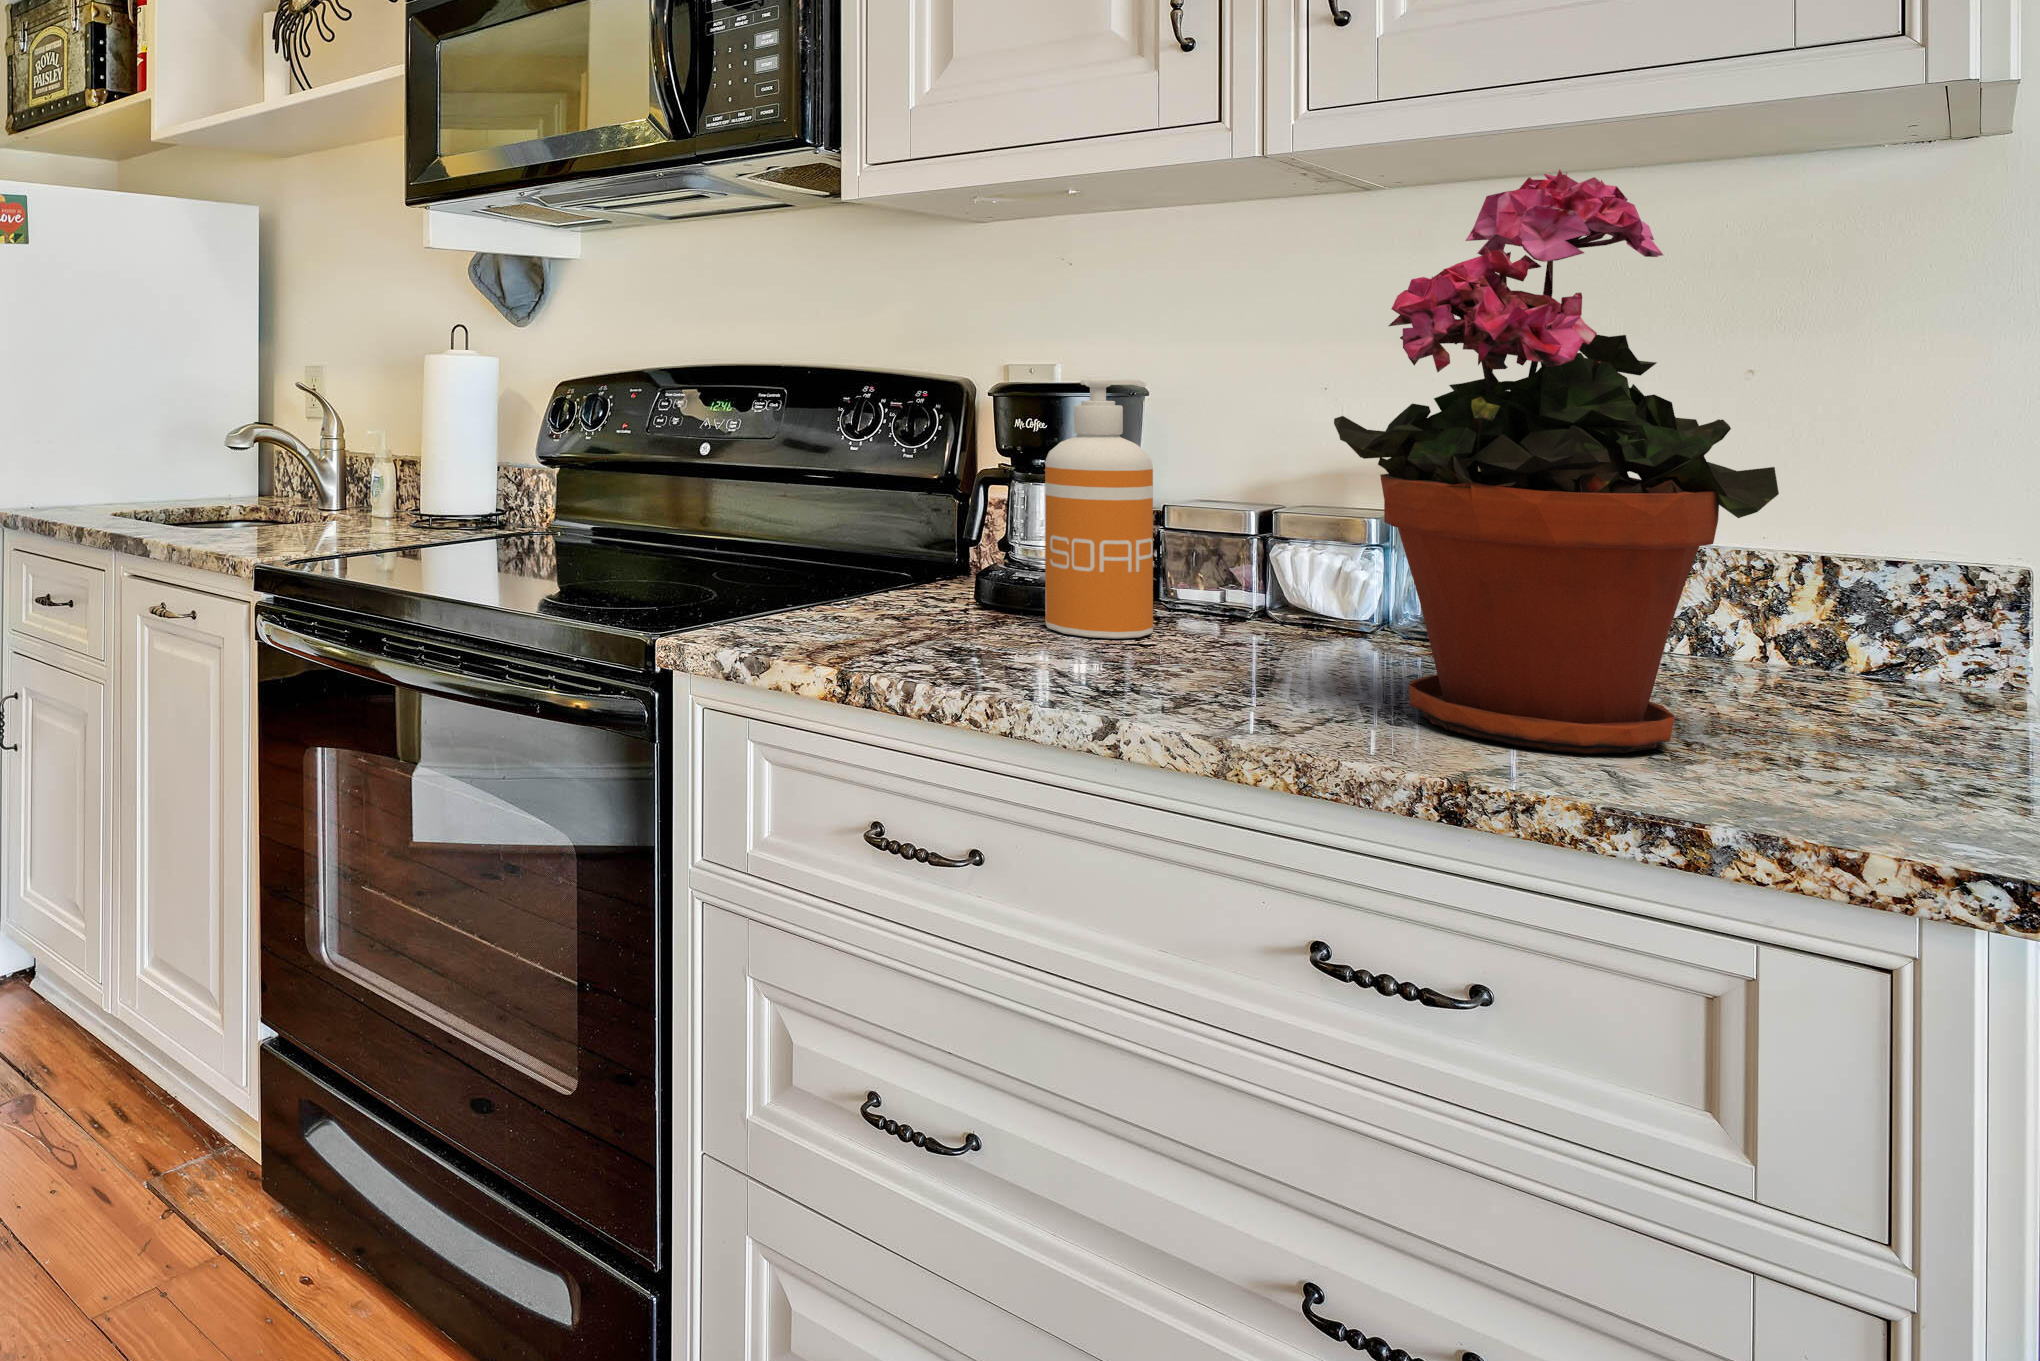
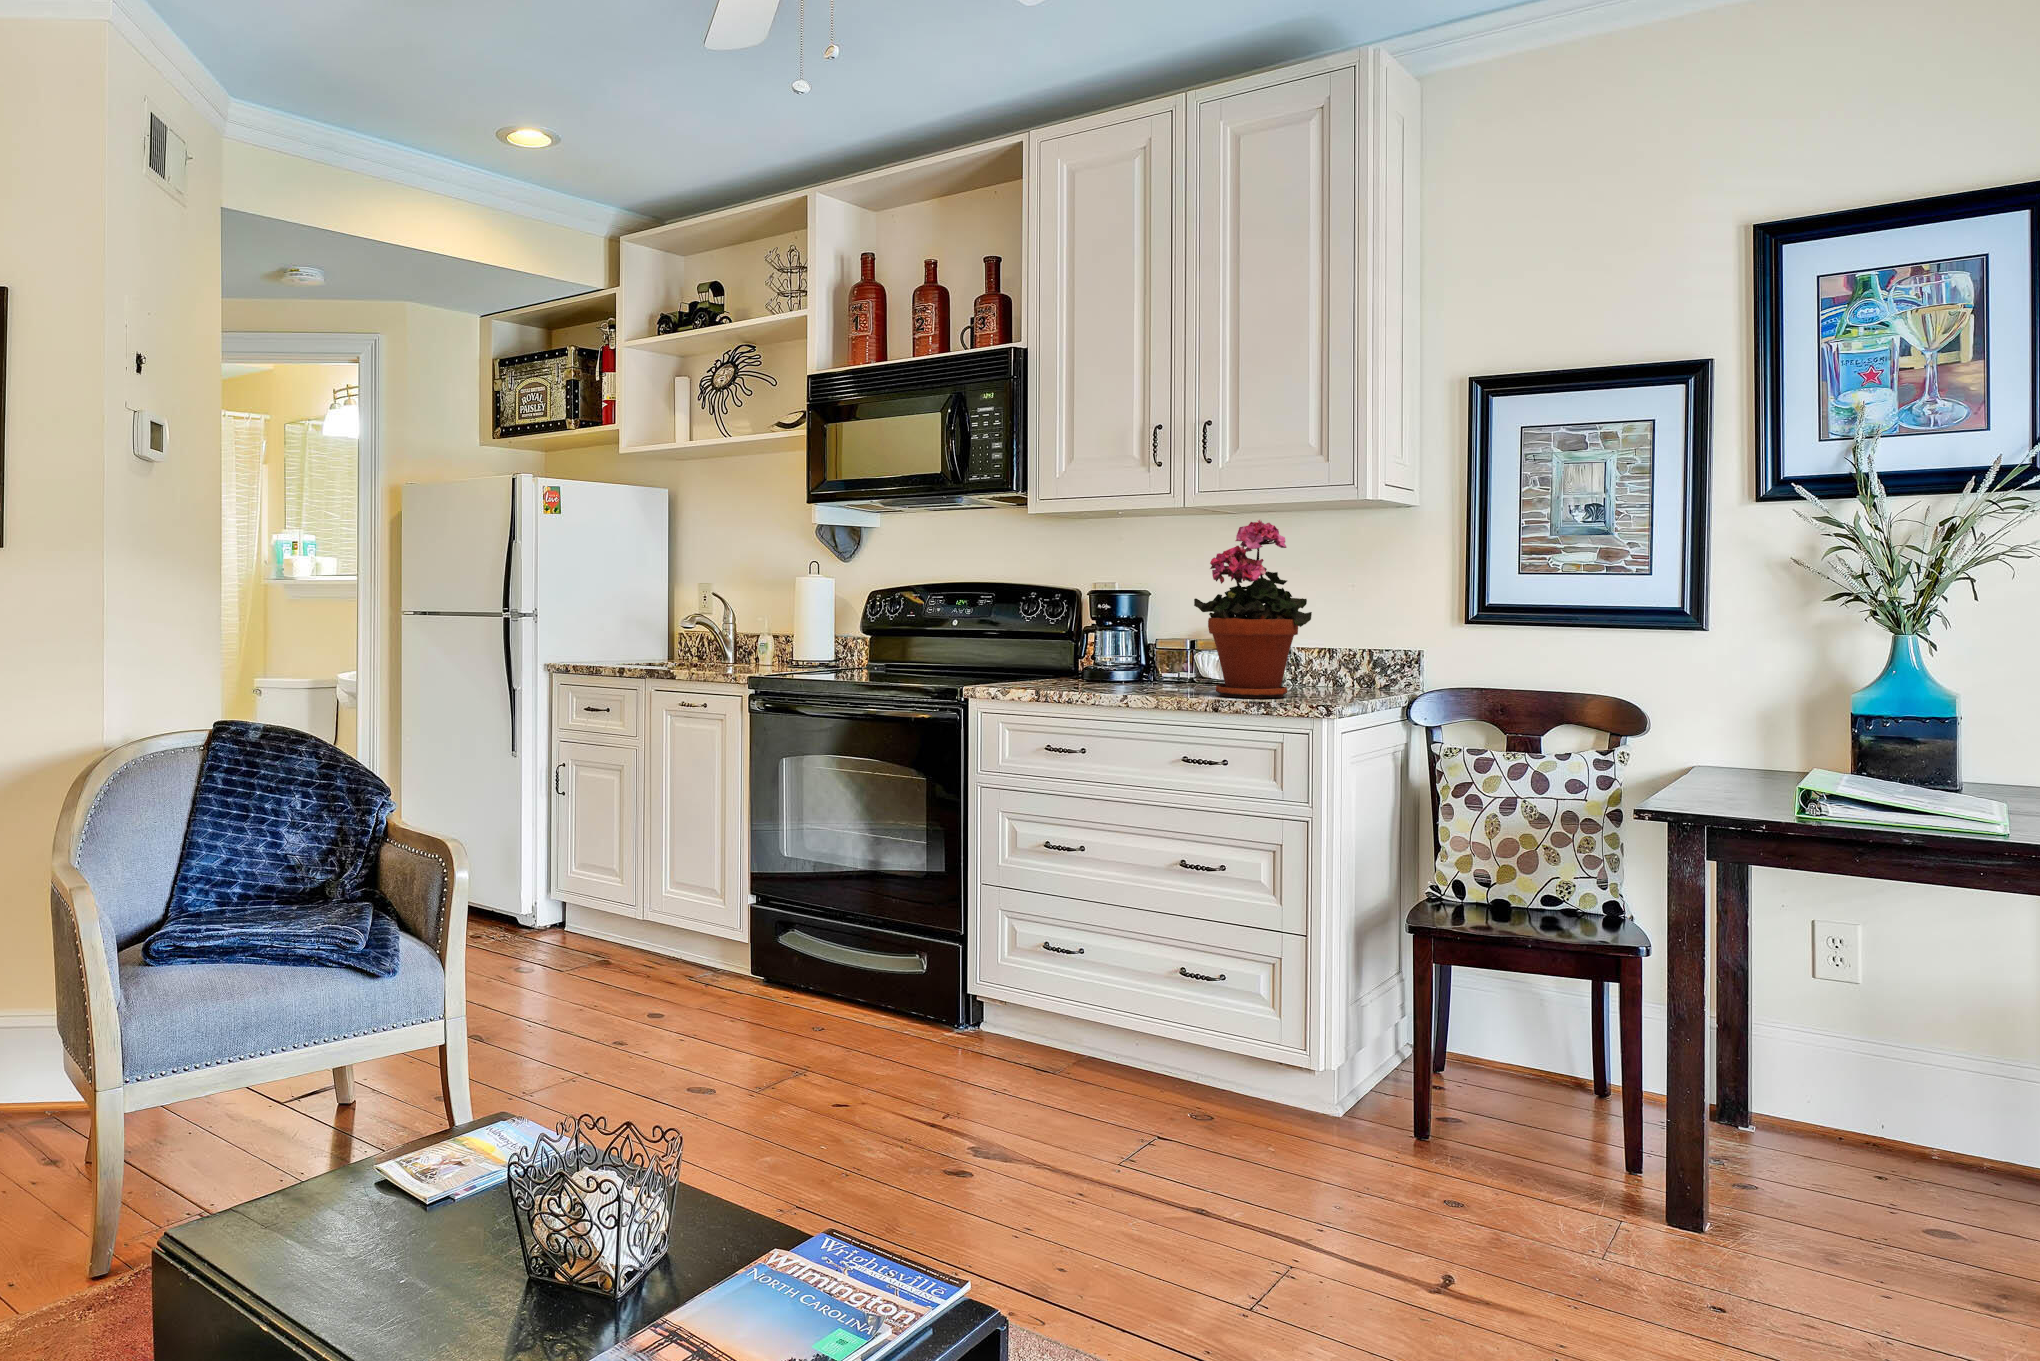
soap dispenser: present [1045,378,1153,639] -> none [1108,587,1148,687]

